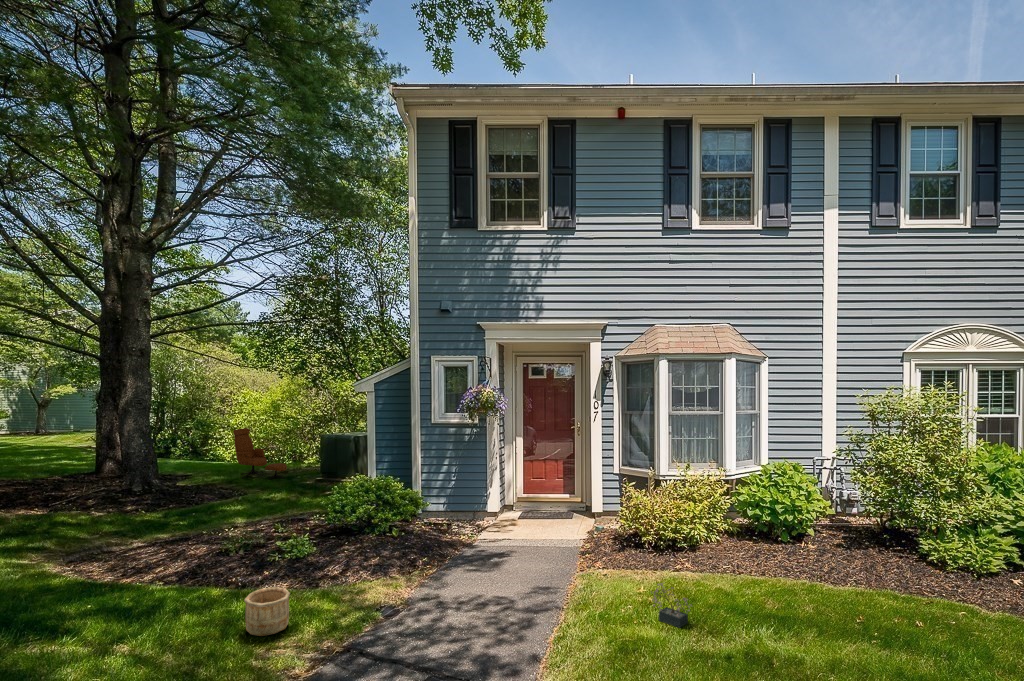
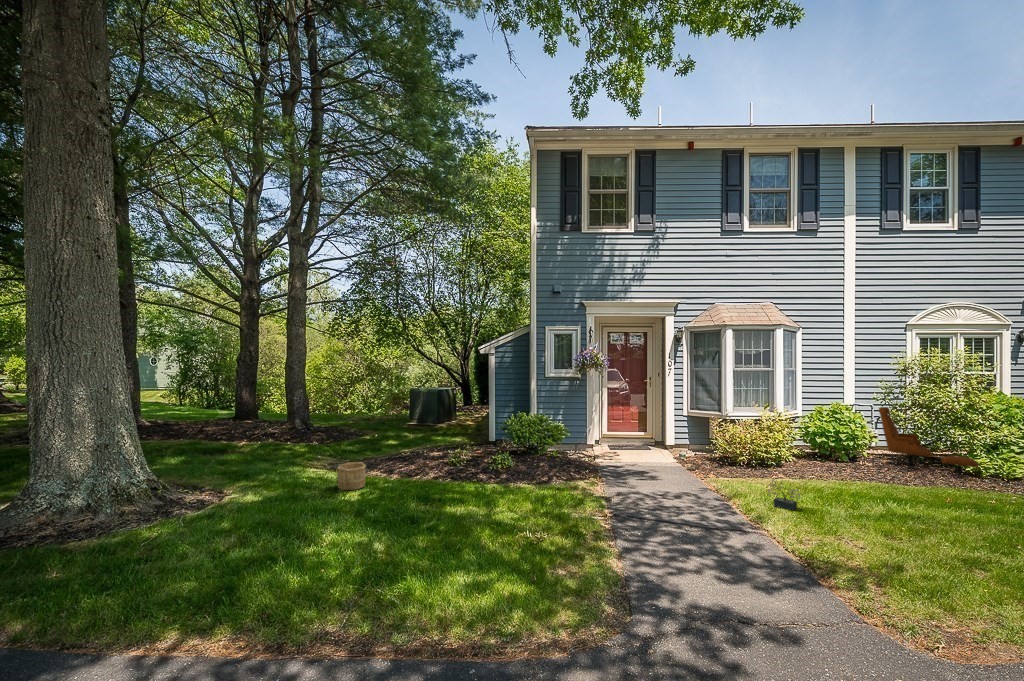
lounge chair: present [233,428,287,479] -> present [879,407,978,478]
wooden bucket: present [244,587,290,636] -> present [337,462,366,490]

